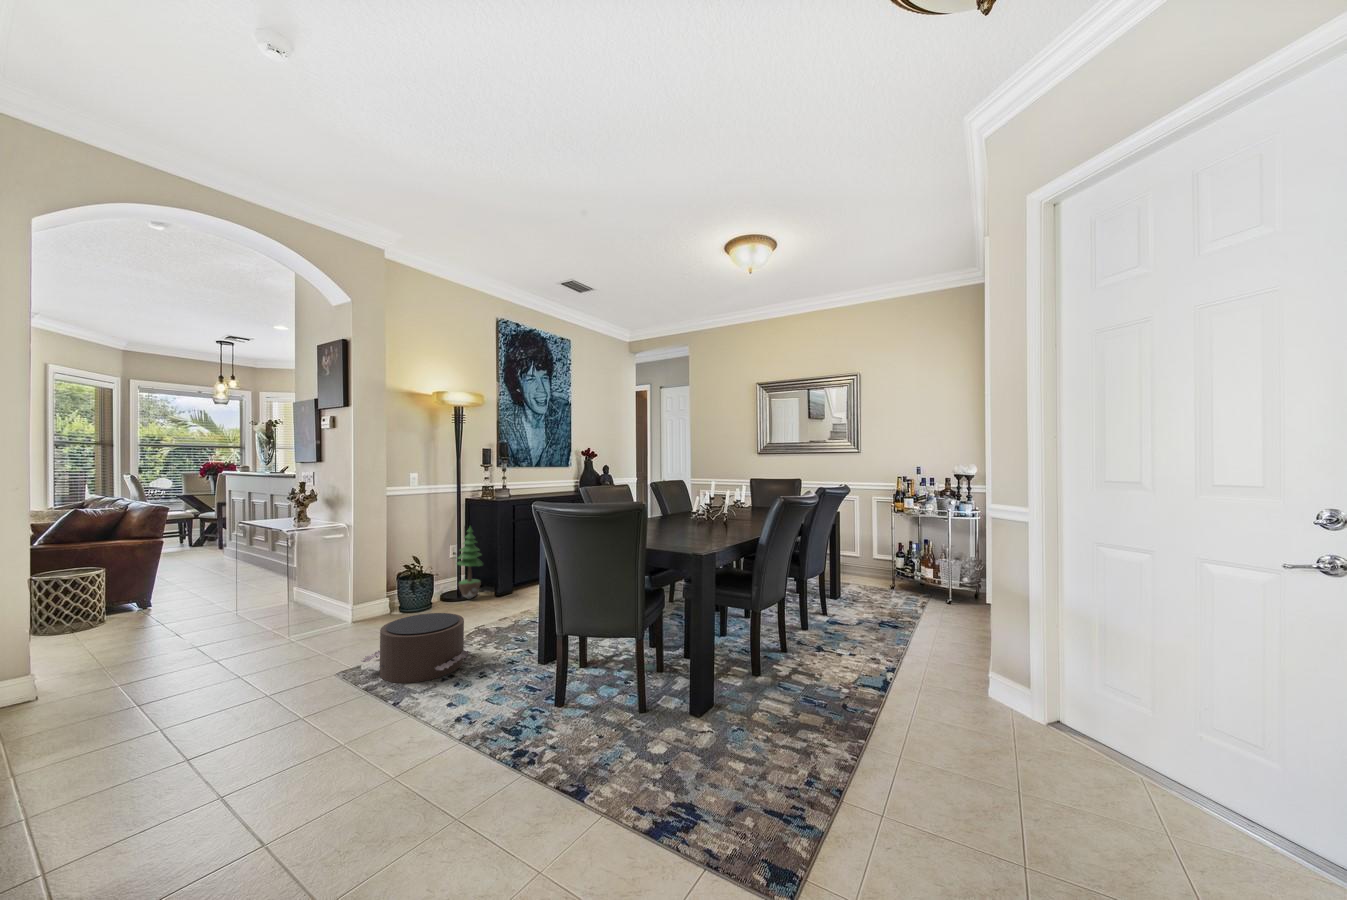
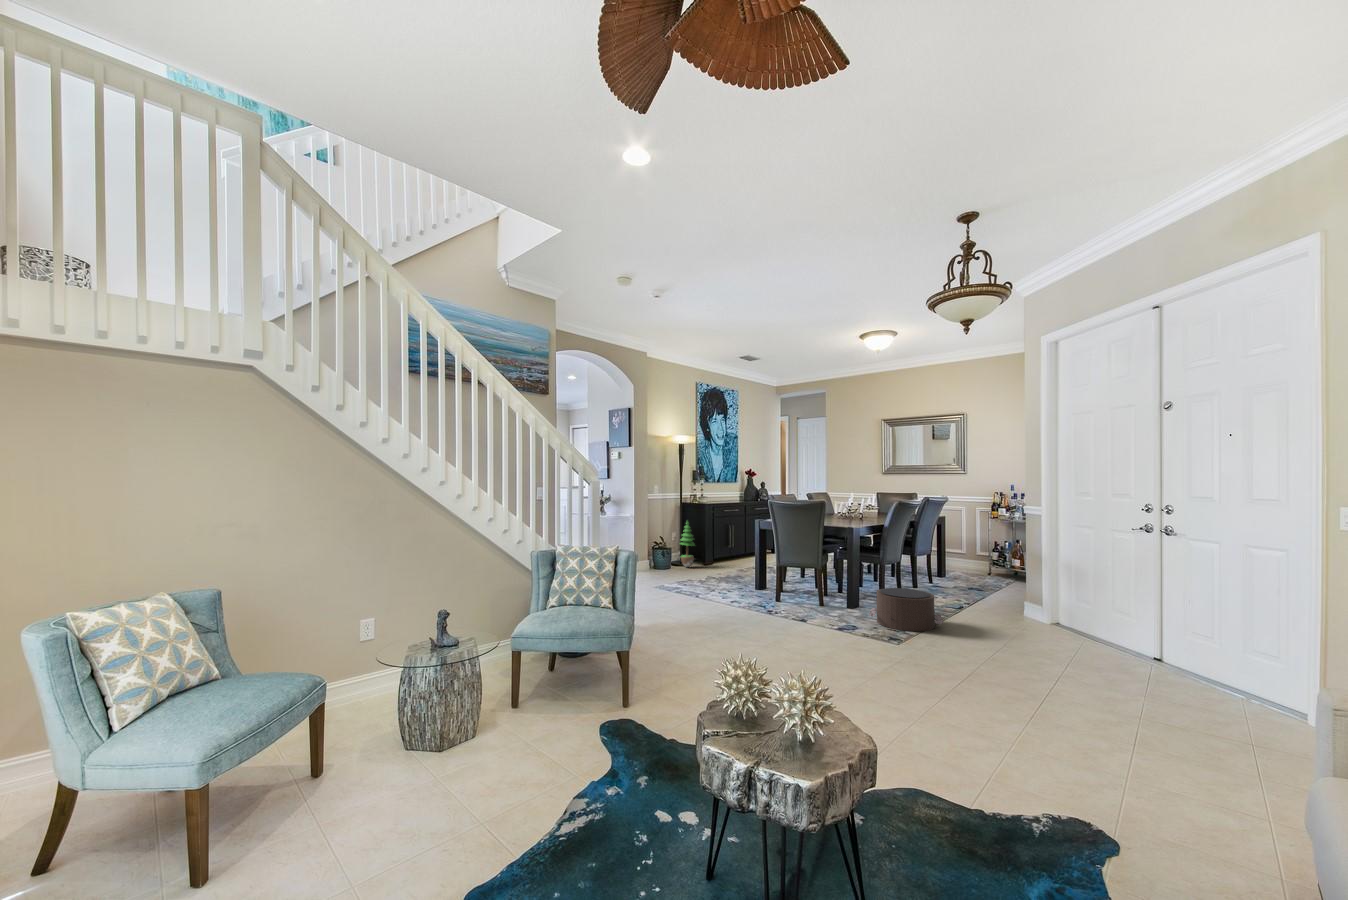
pouf: present [361,613,471,683] -> present [869,588,943,631]

